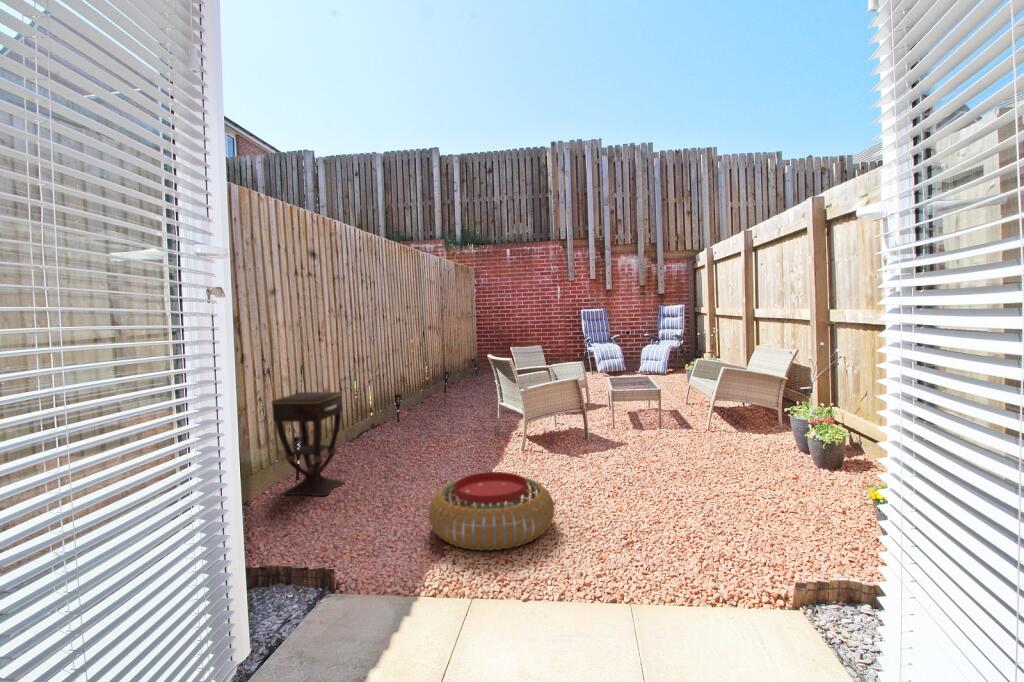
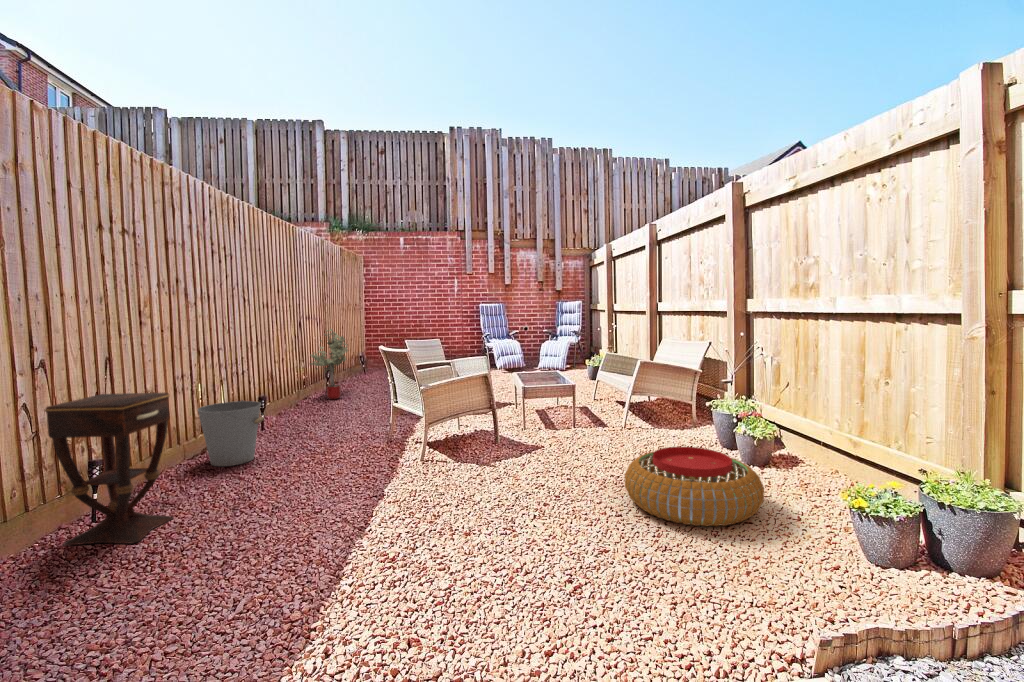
potted tree: none [430,337,463,400] -> present [310,329,348,400]
bucket: none [353,398,400,450] -> present [198,400,264,466]
pouf: present [429,472,554,551] -> present [625,447,764,526]

